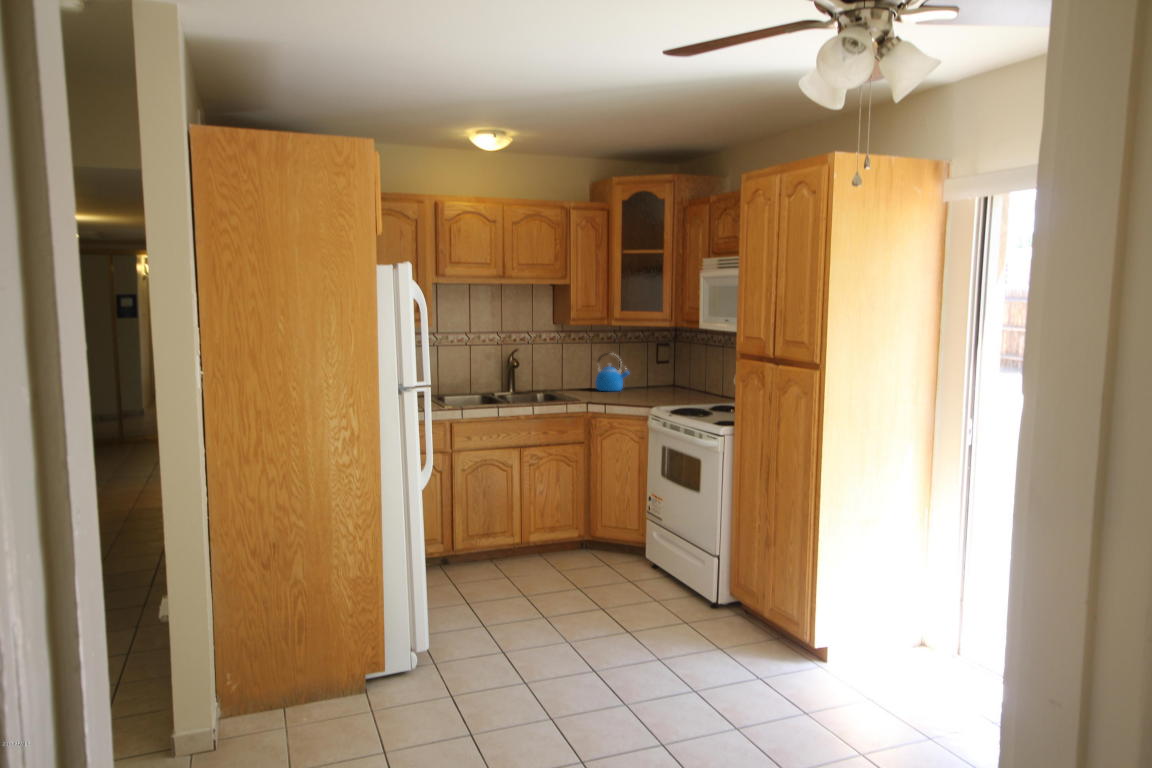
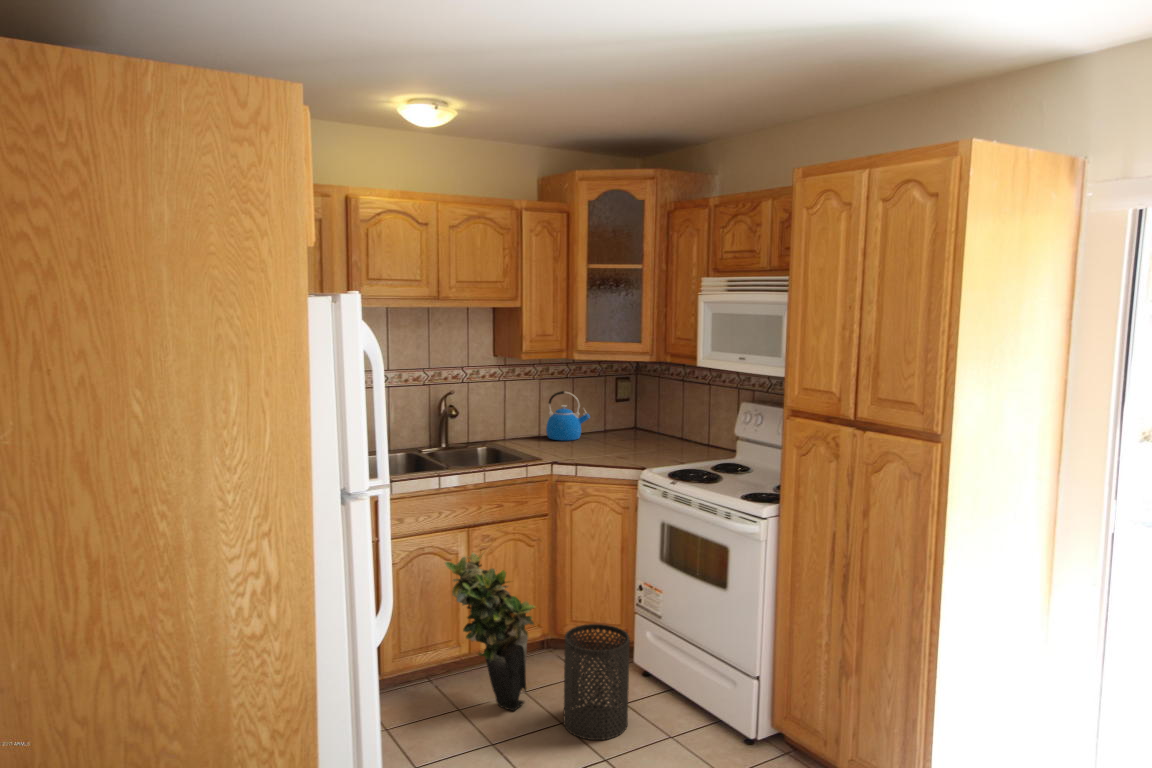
potted plant: none [499,463,565,580] -> present [445,553,535,711]
trash can: none [580,518,629,599] -> present [564,624,630,740]

